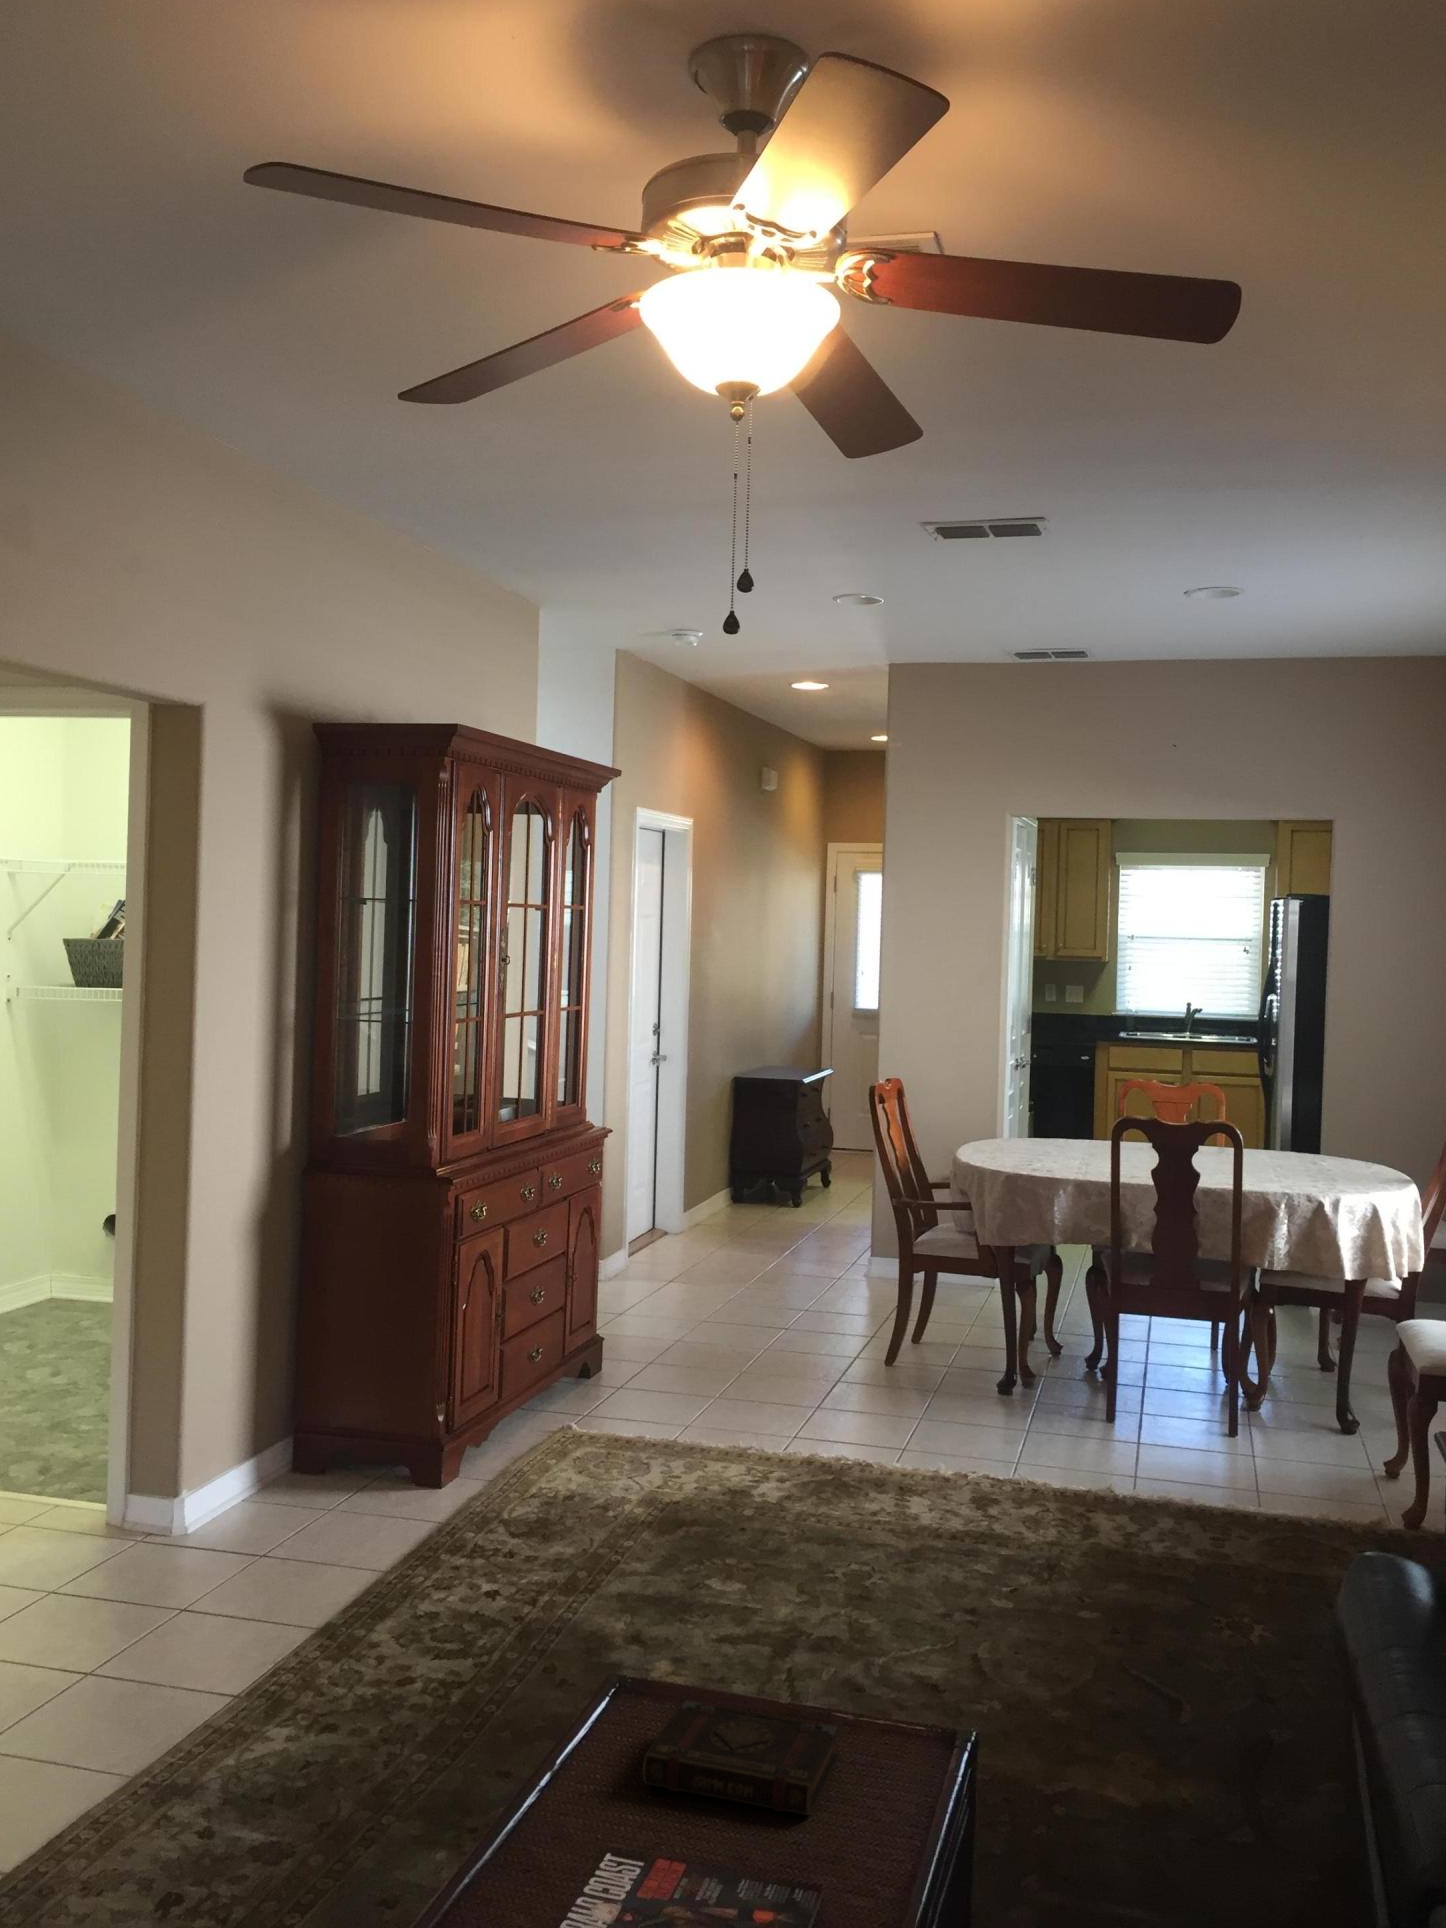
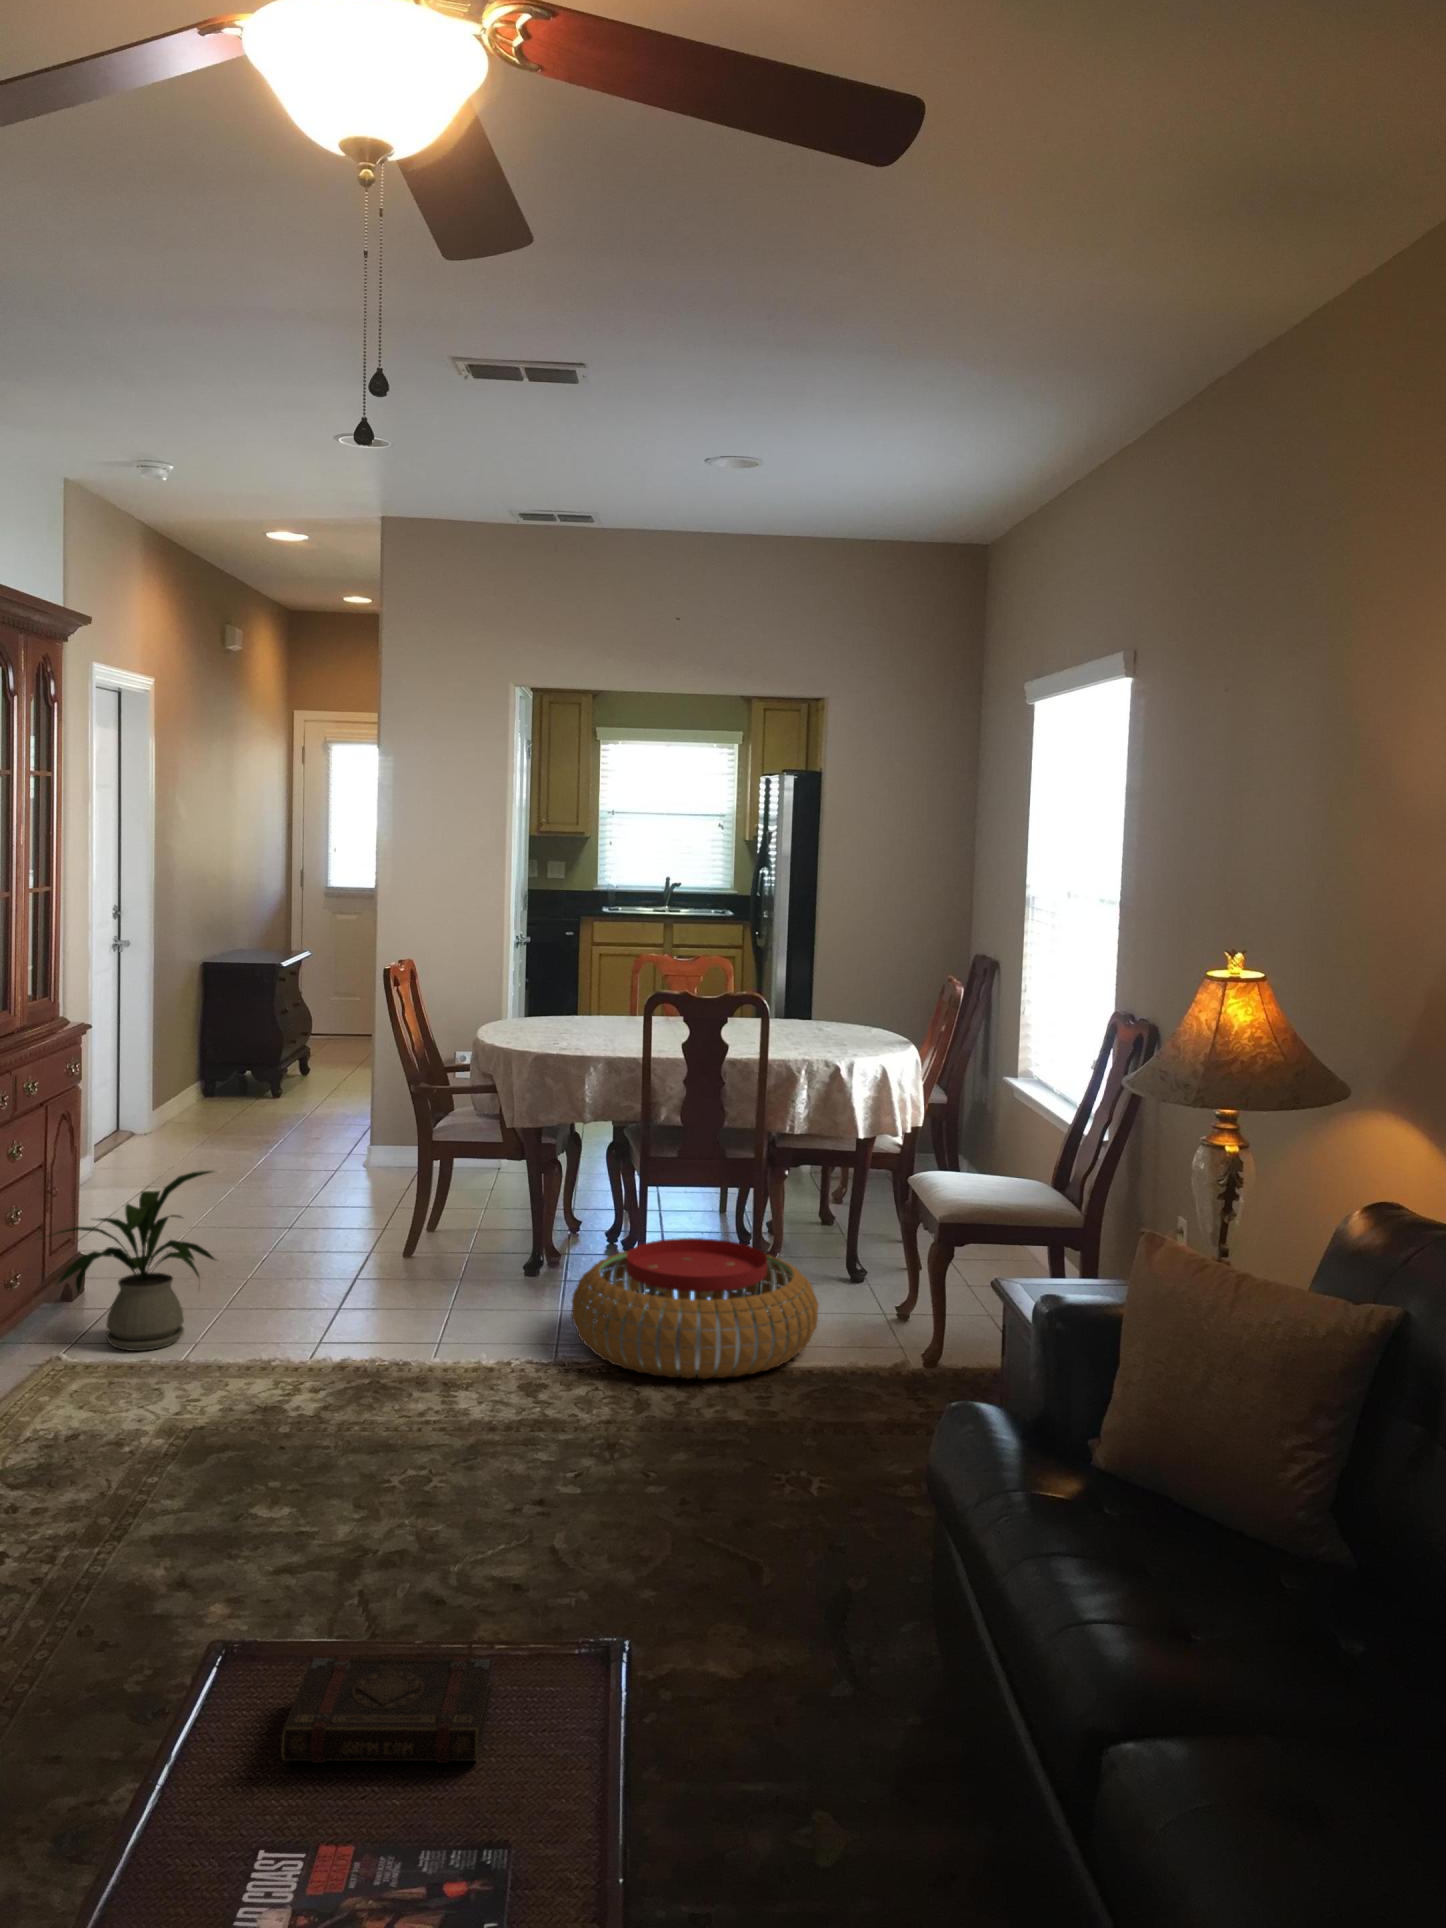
house plant: none [554,1267,711,1427] -> present [43,1171,215,1351]
pouf: none [1030,1368,1288,1514] -> present [571,1238,819,1379]

